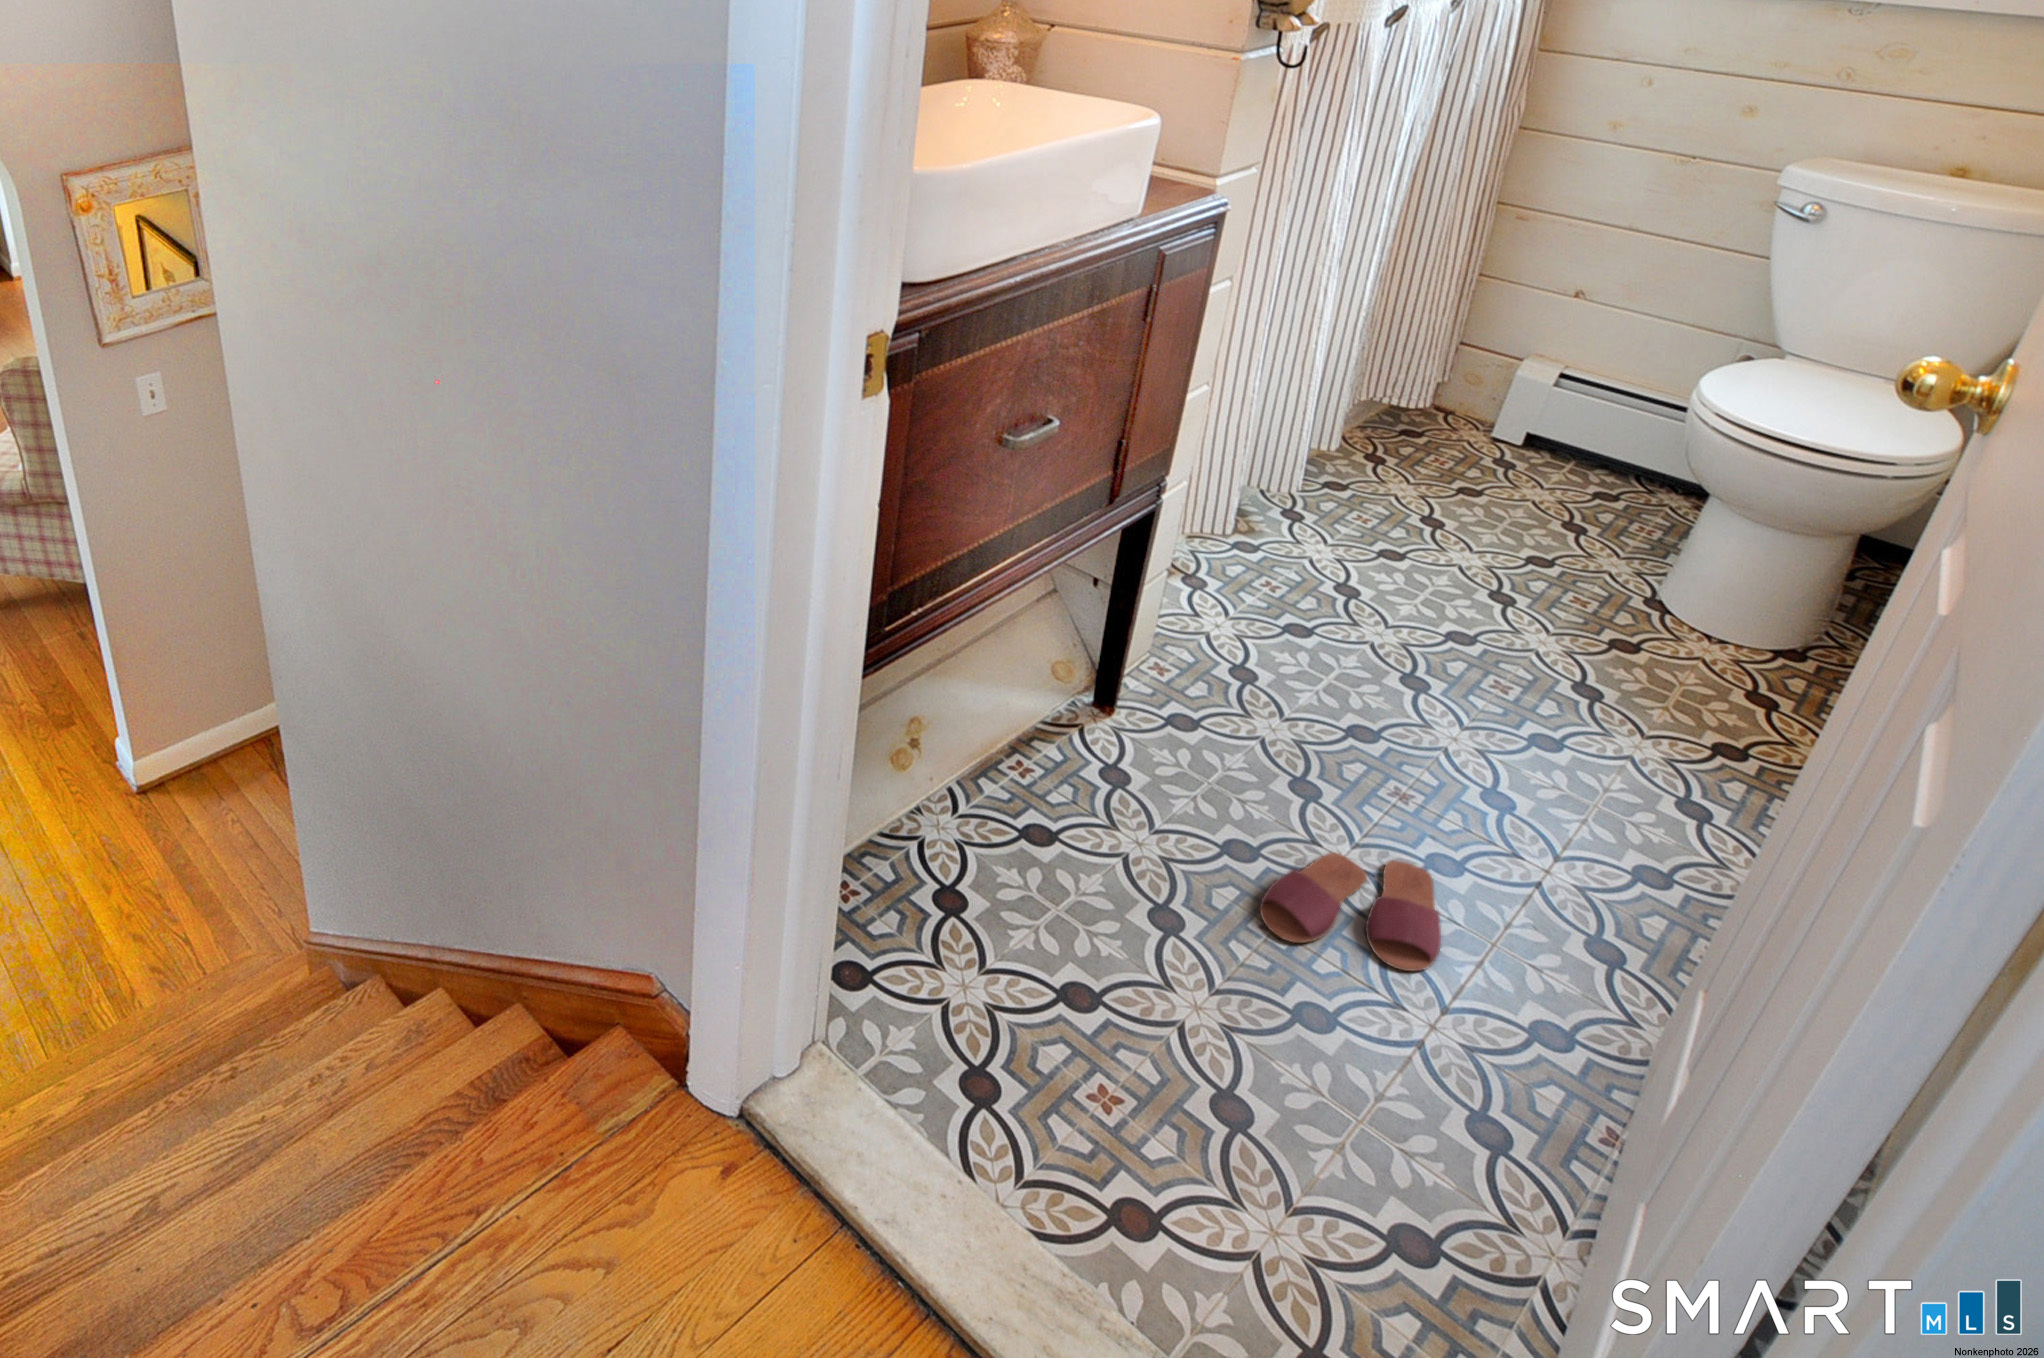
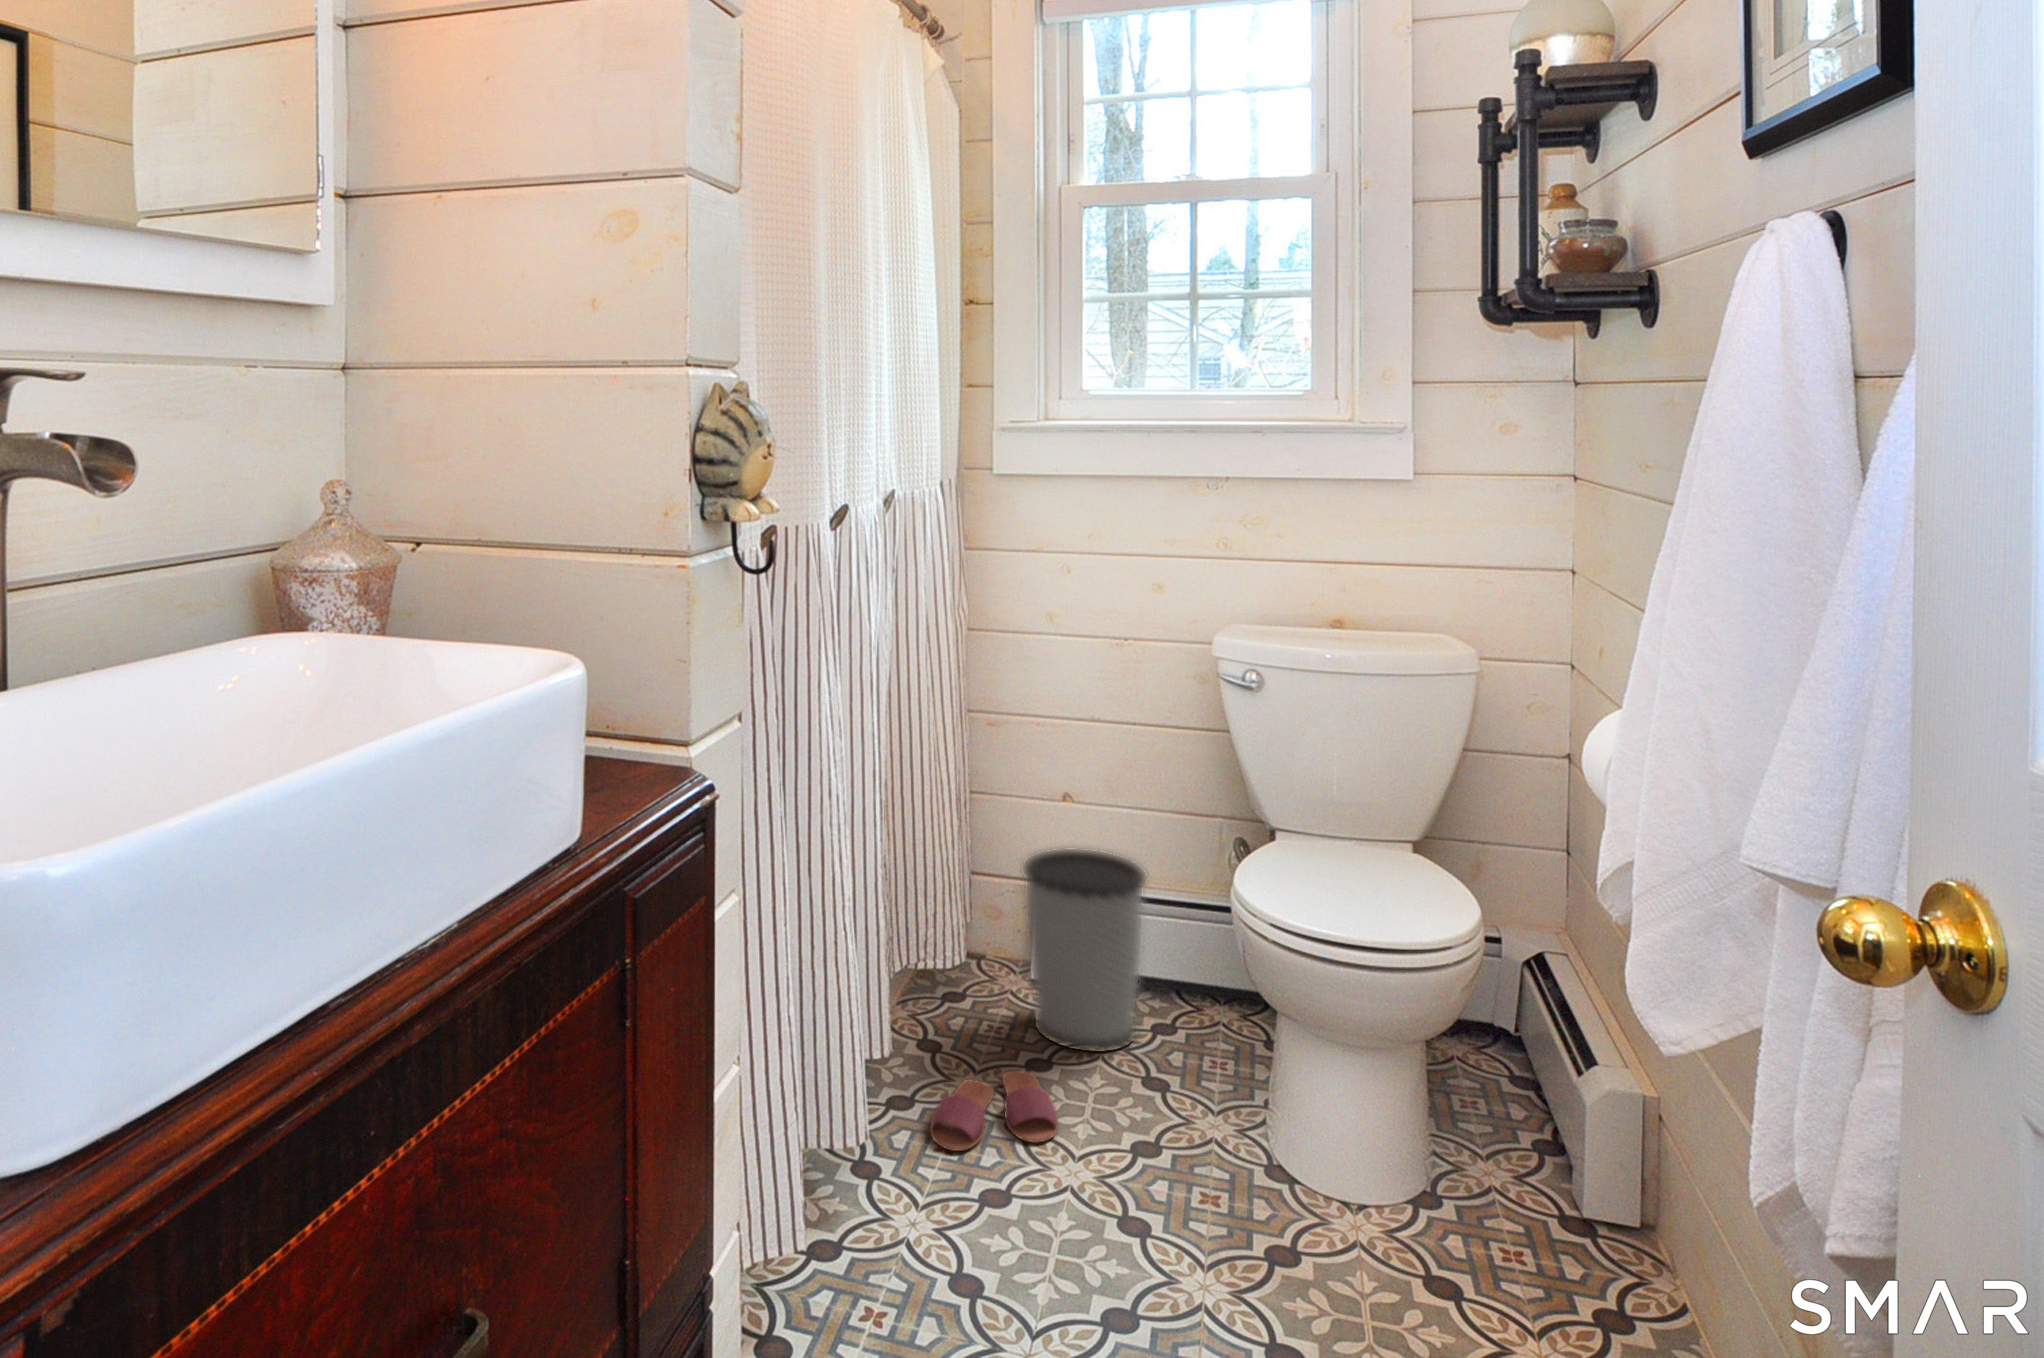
wastebasket: none [1462,623,1706,882] -> present [1023,849,1146,1052]

